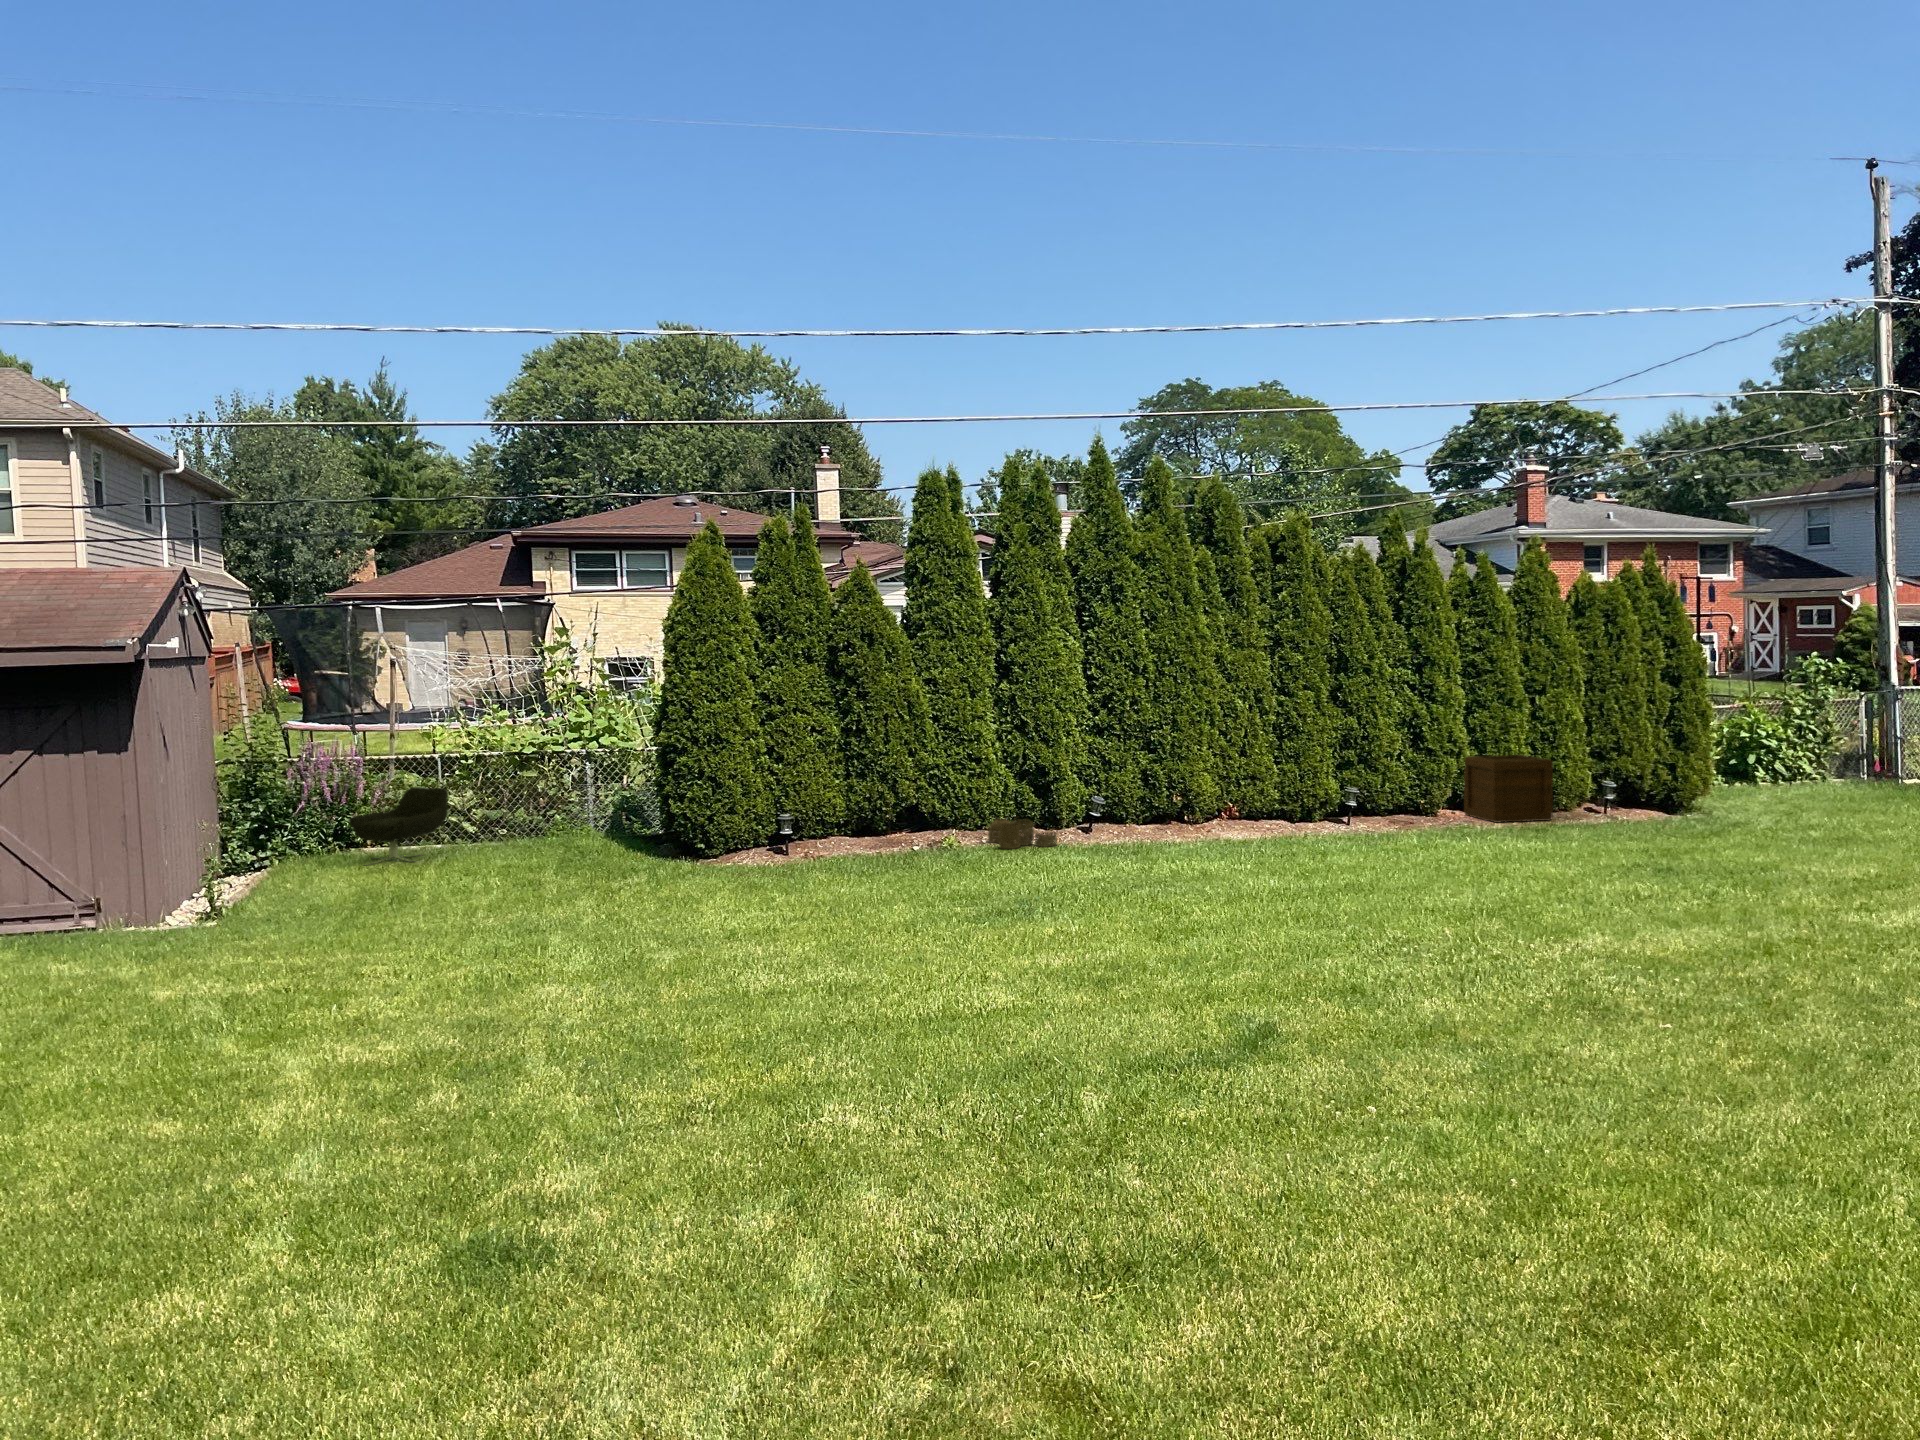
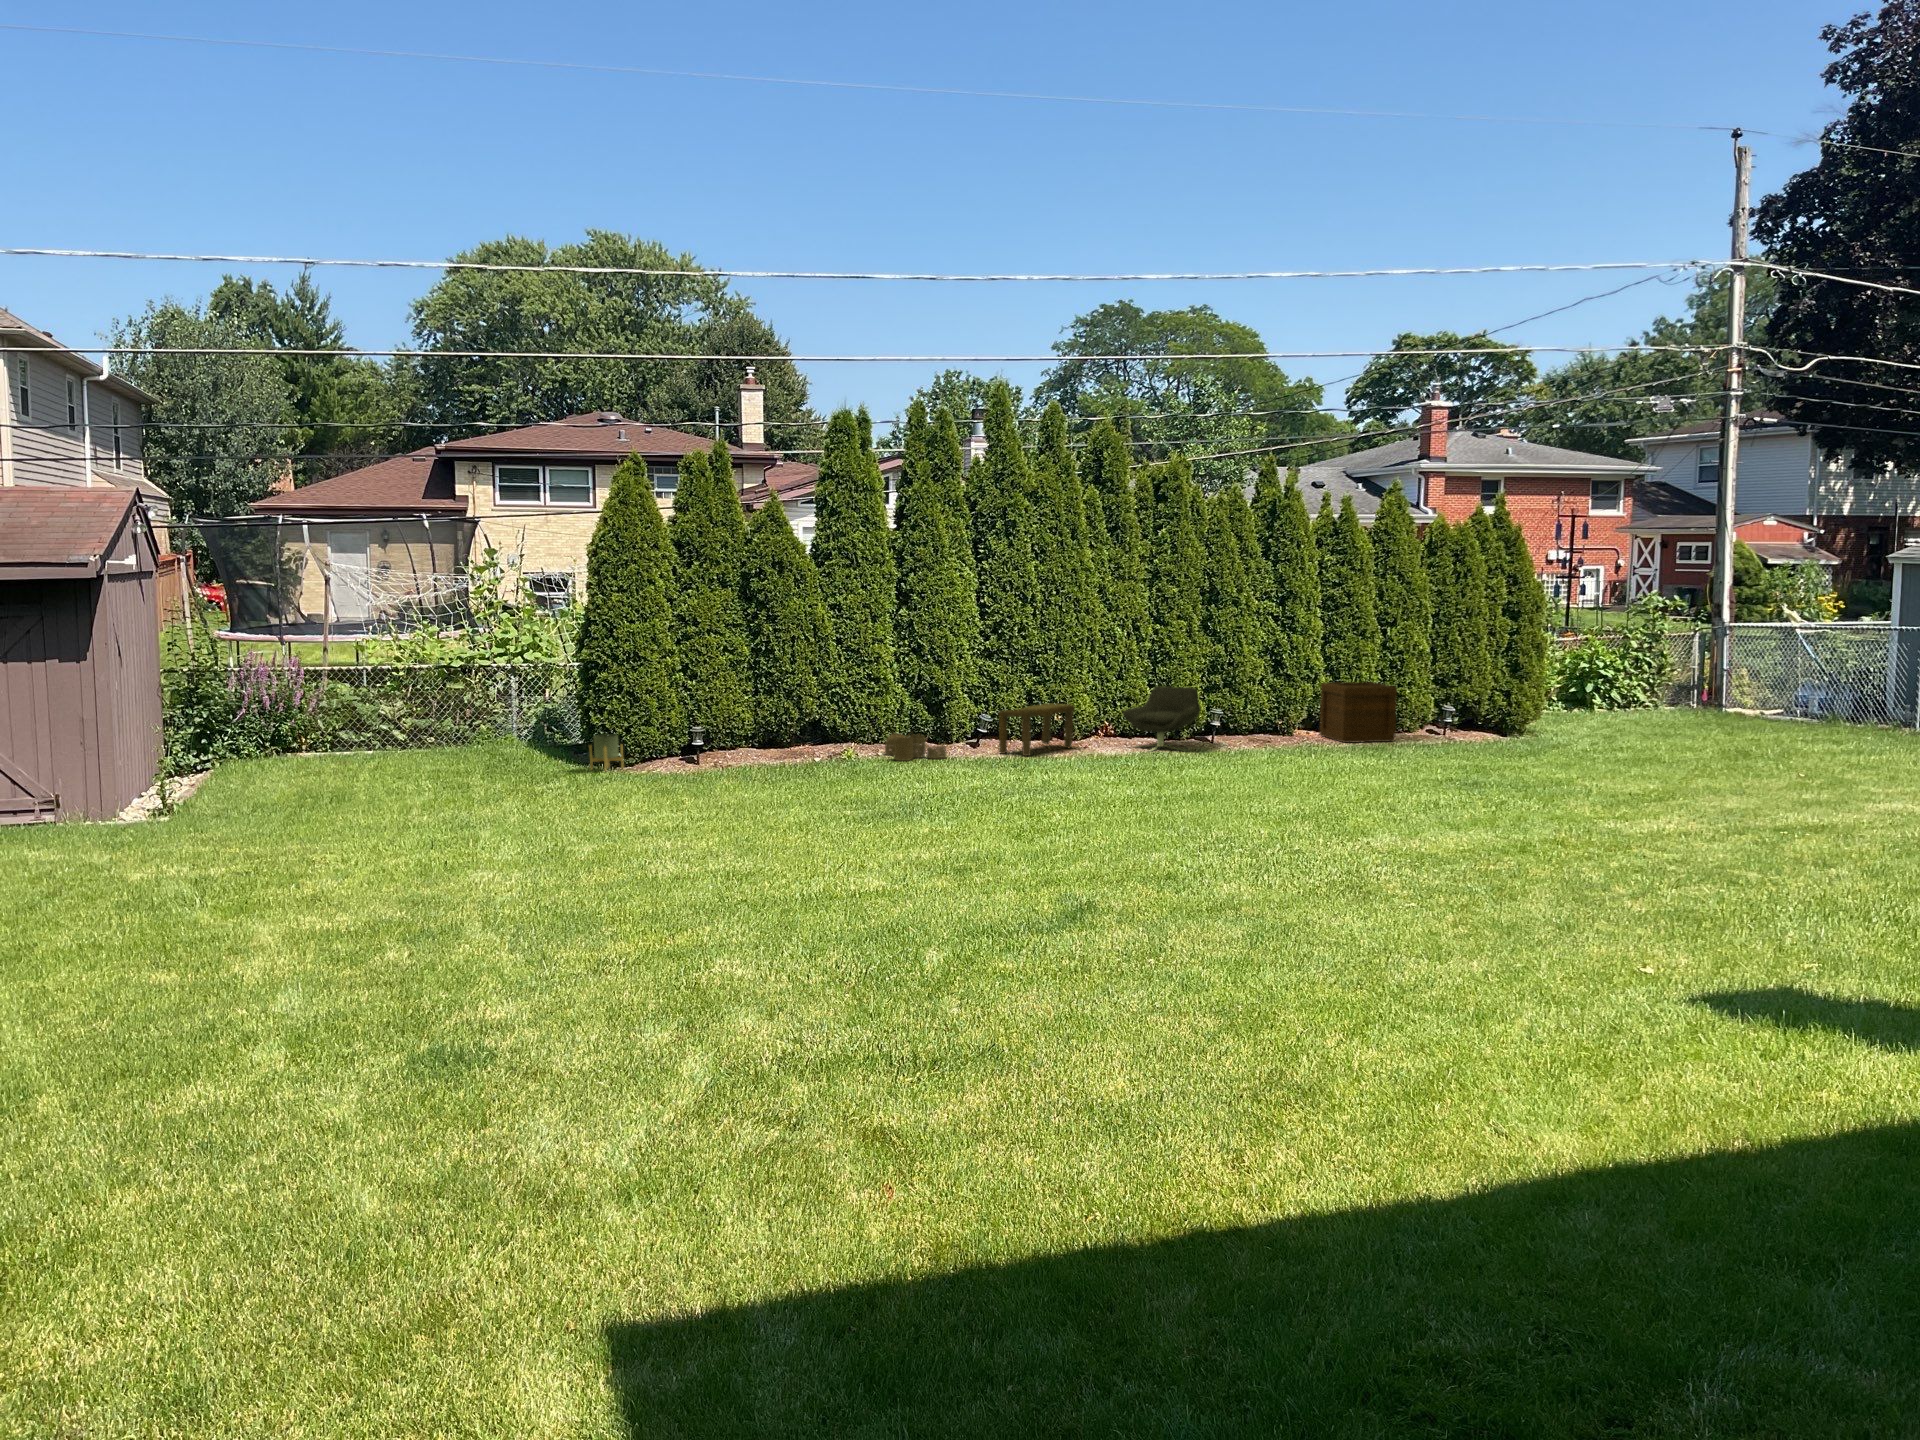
bench: none [1112,783,1196,842] -> present [999,703,1075,756]
lounge chair: present [348,787,448,862] -> present [1123,686,1201,751]
planter: none [669,824,706,866] -> present [590,734,624,772]

